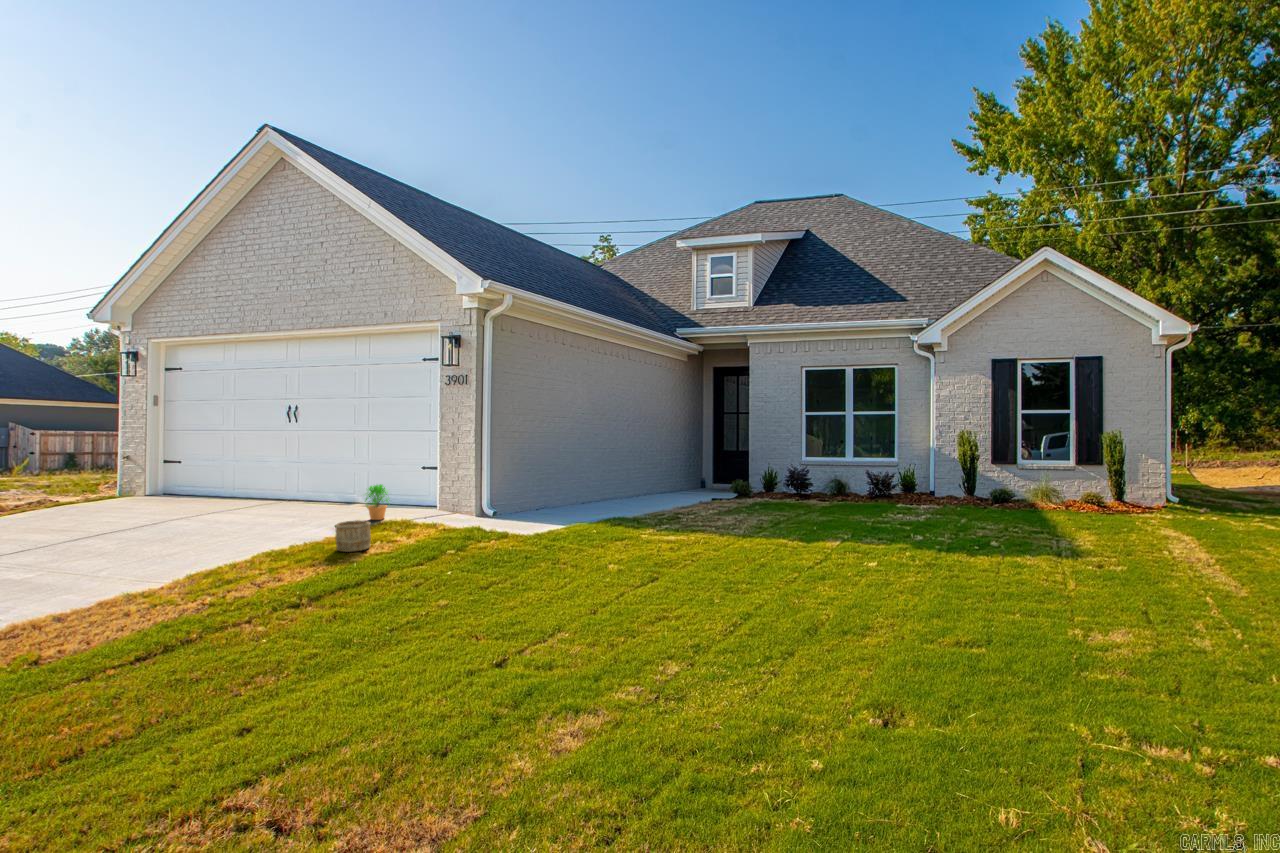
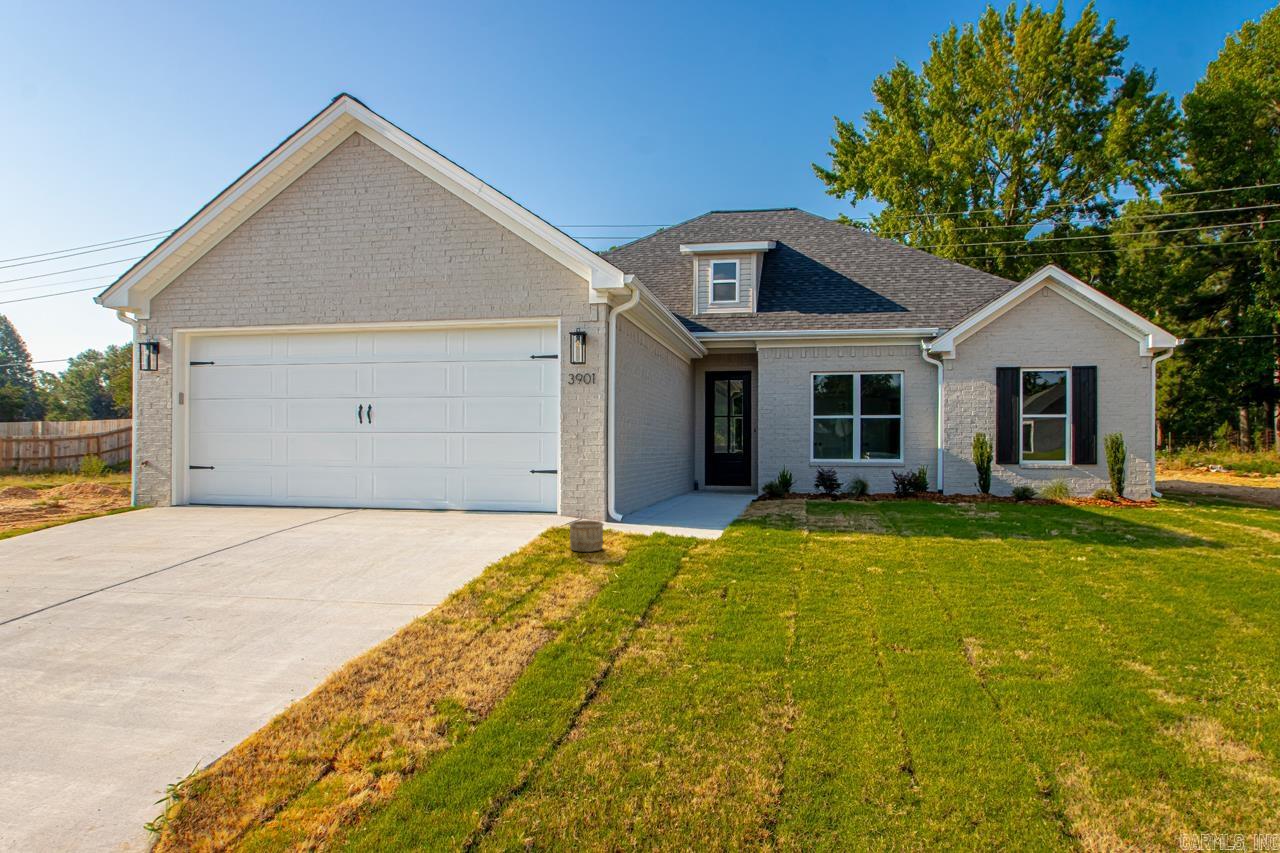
potted plant: present [365,484,389,520] -> none [516,484,545,523]

